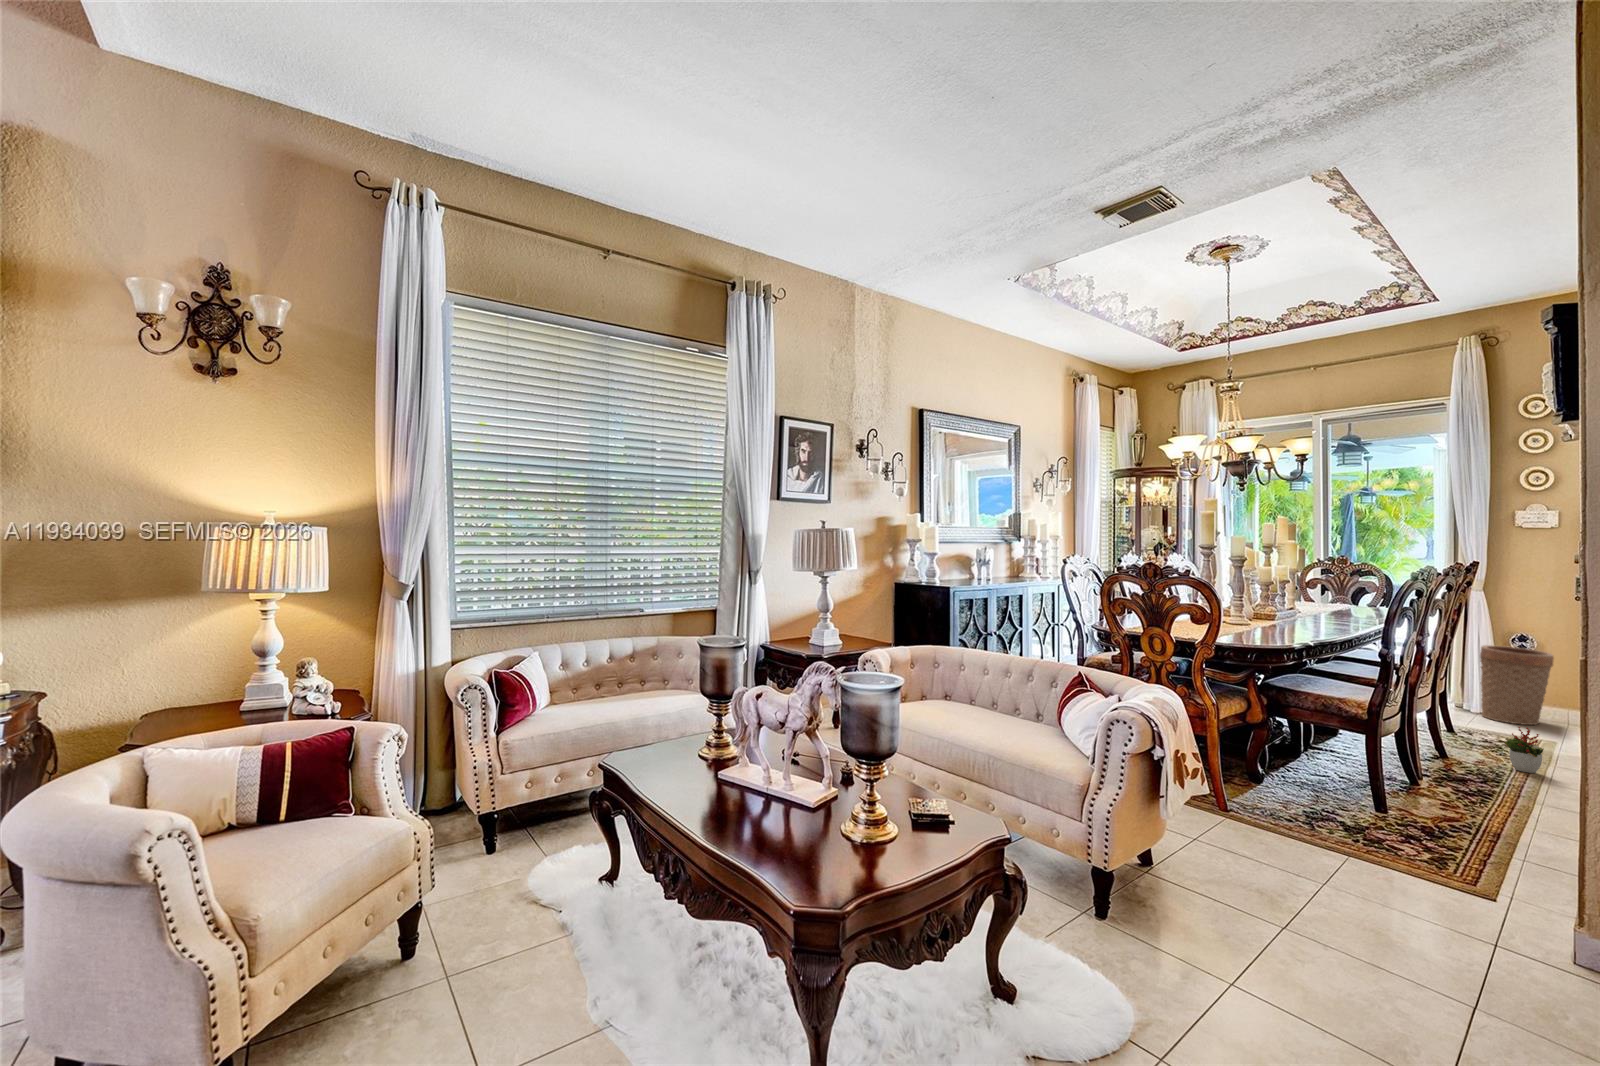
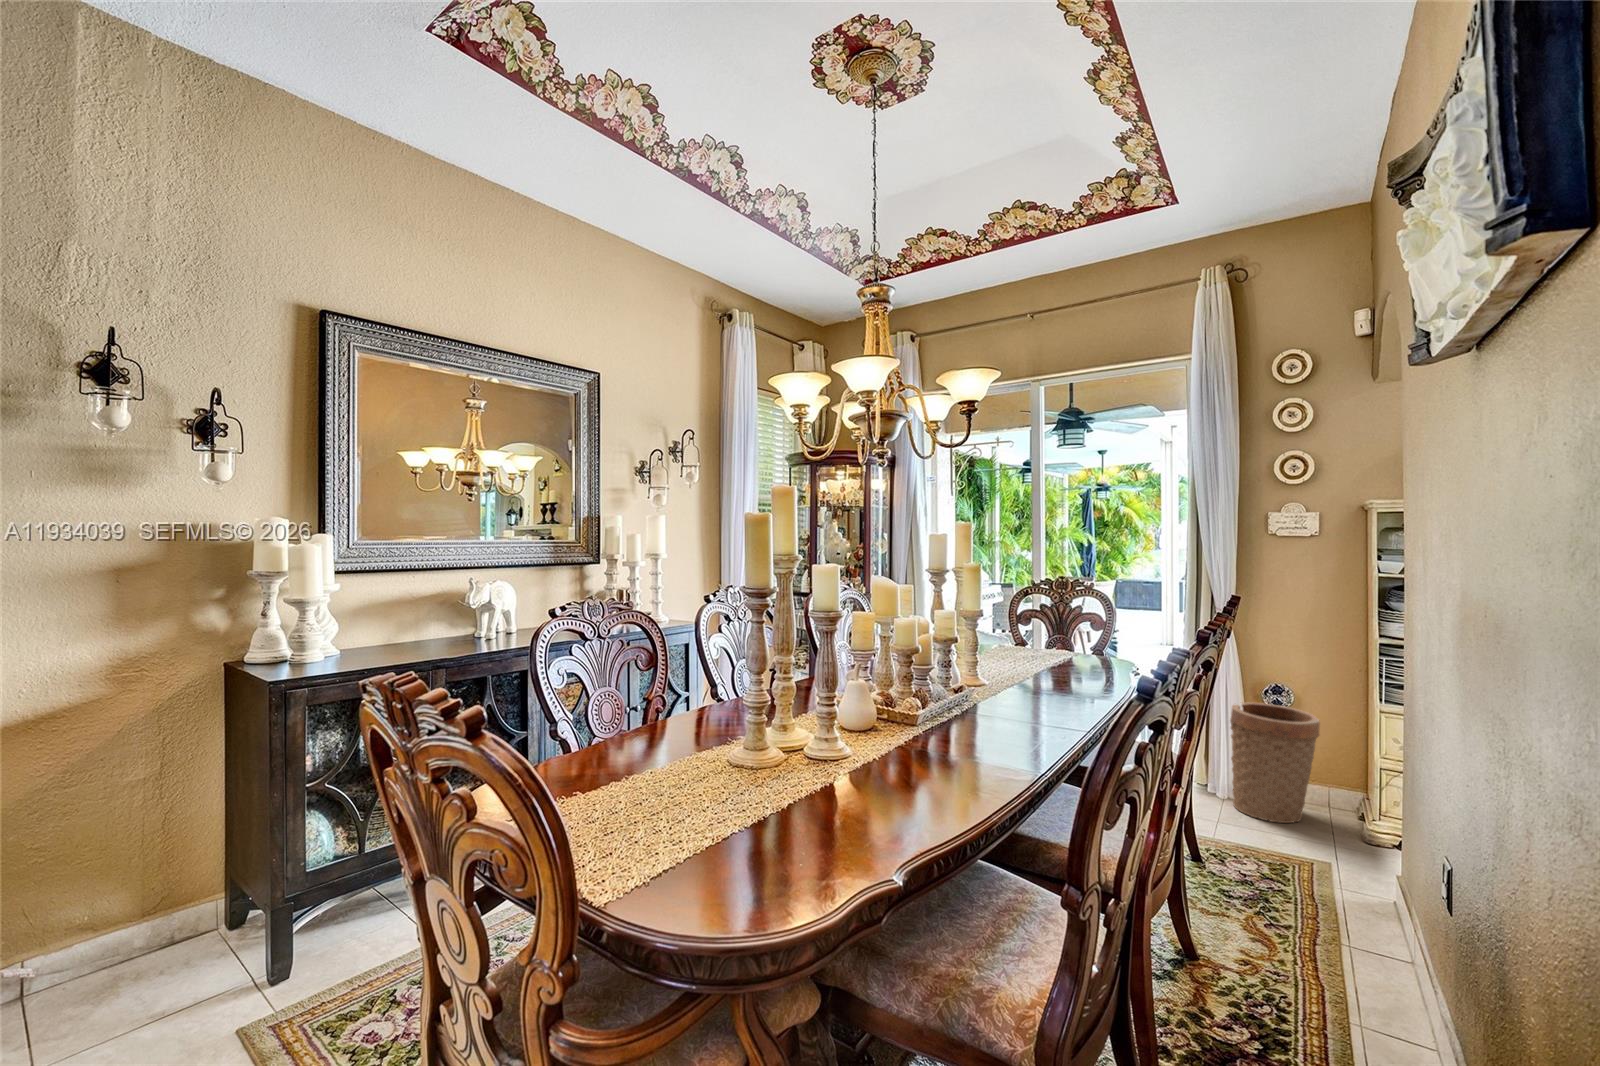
decorative plant: present [1505,727,1544,773] -> none [1310,908,1372,999]

